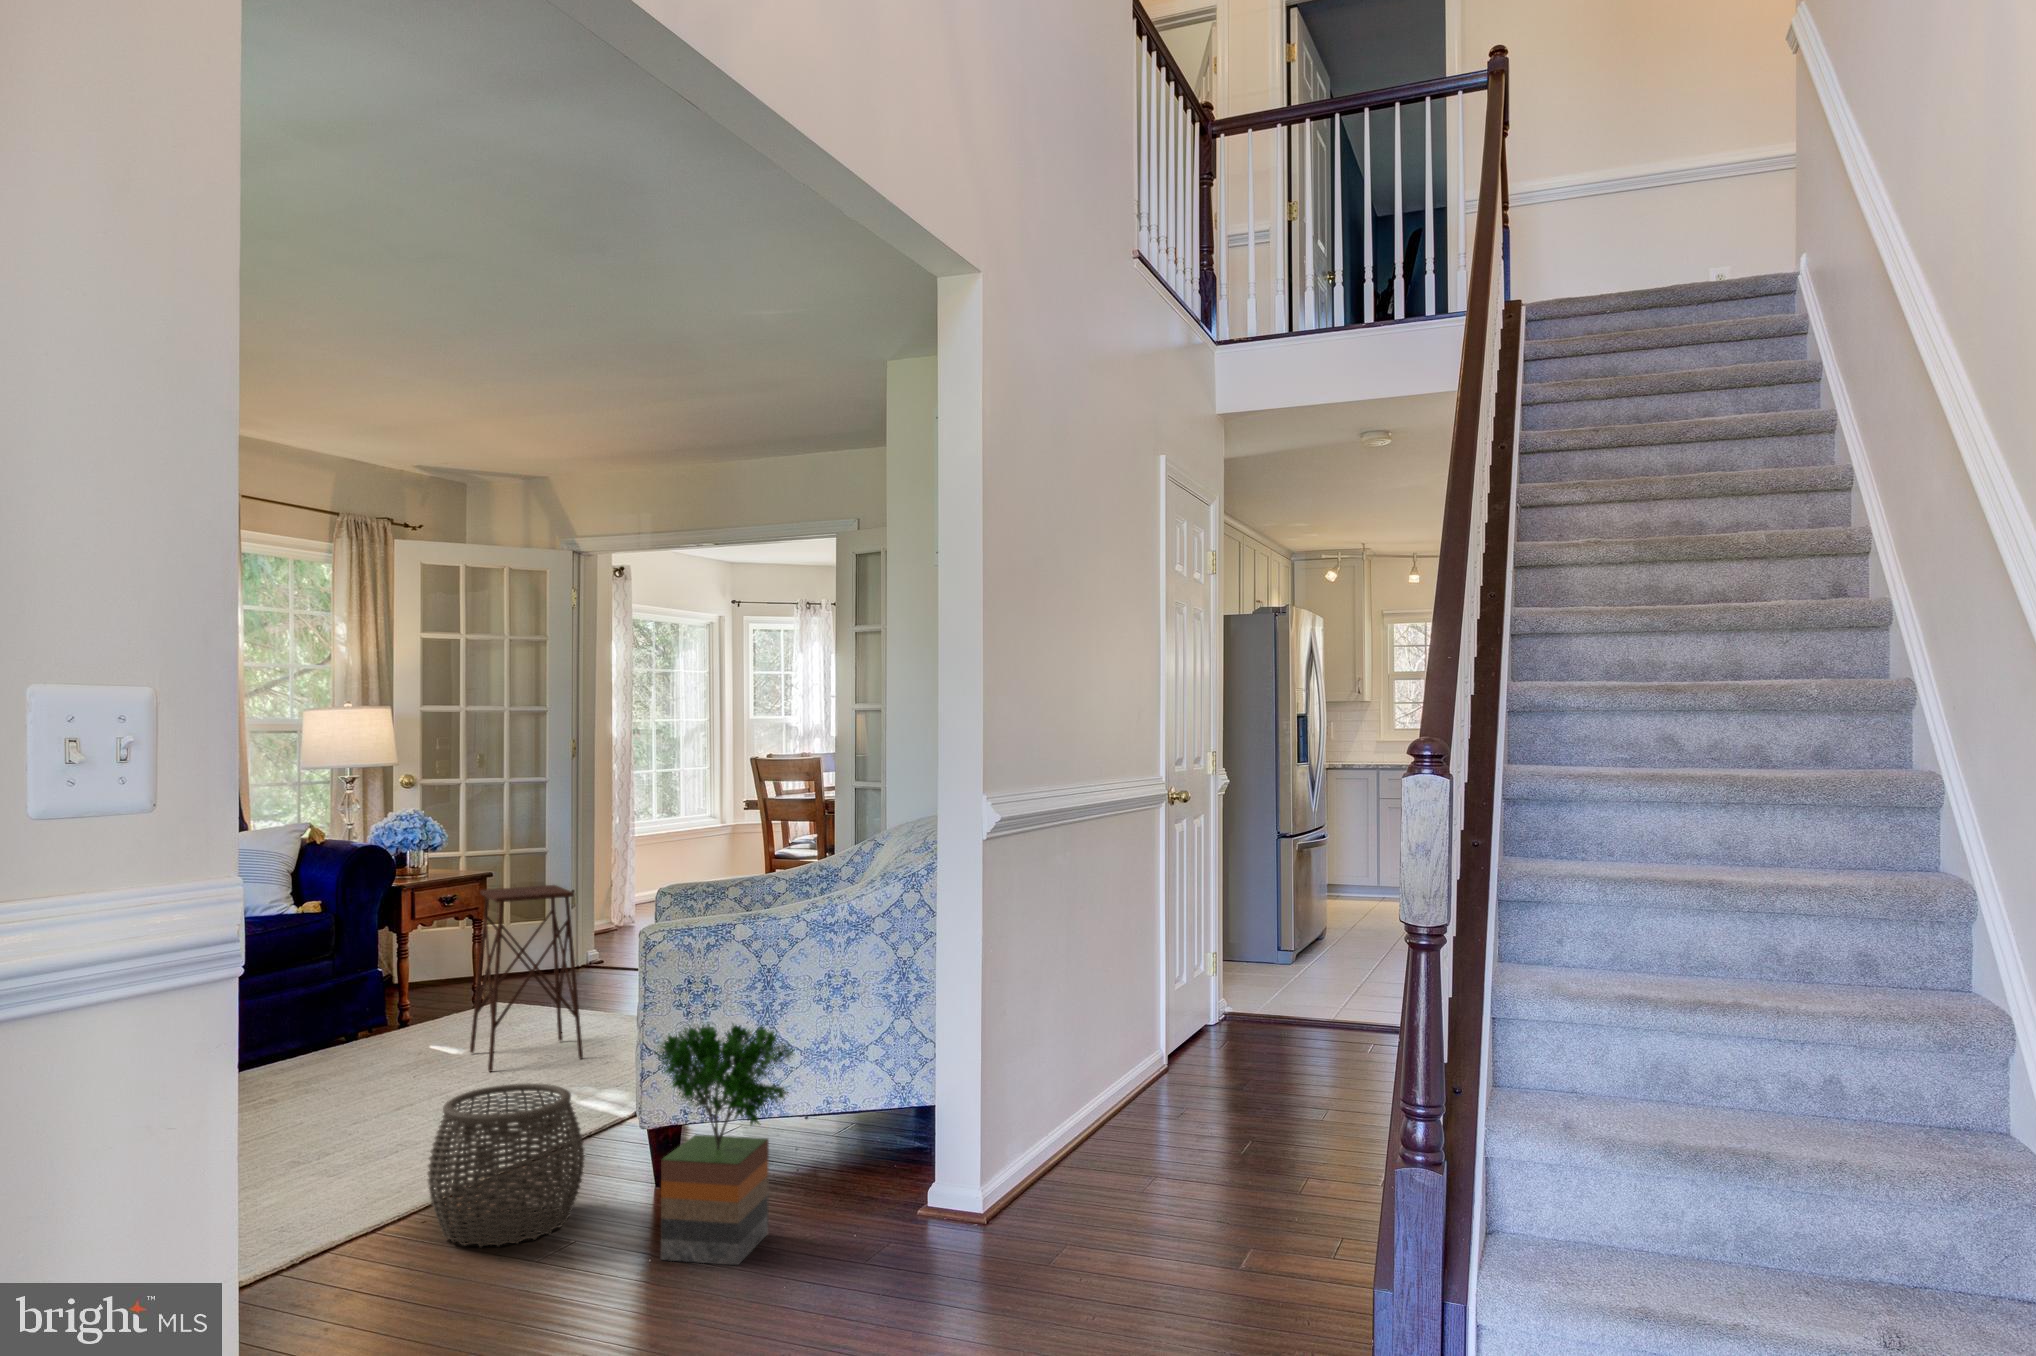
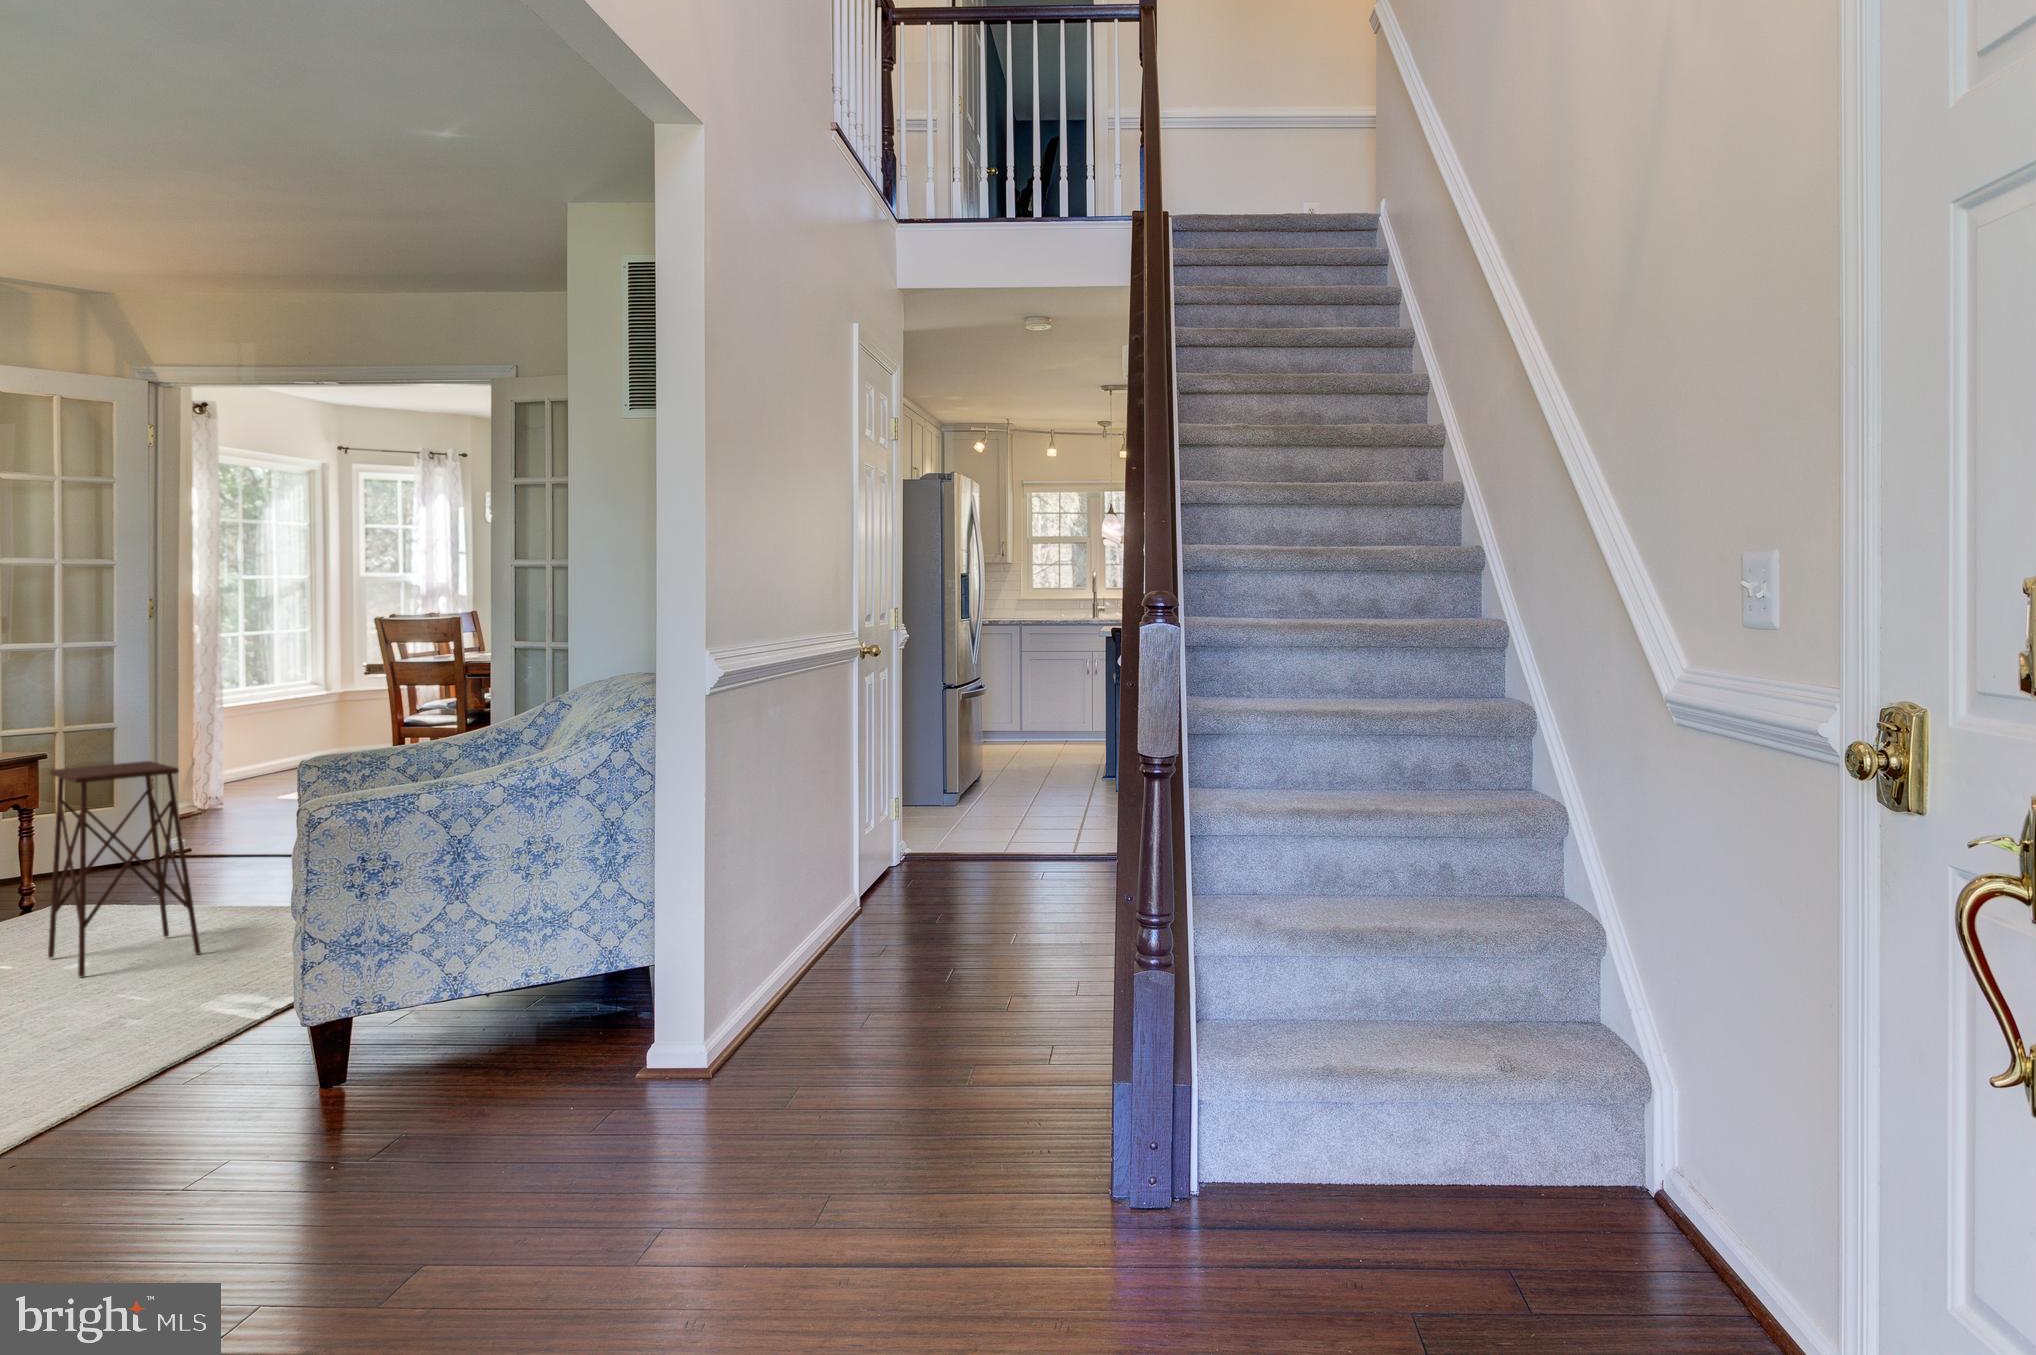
potted tree: present [656,1022,794,1265] -> none [333,898,507,1161]
woven basket: present [428,1083,584,1247] -> none [39,983,247,1175]

